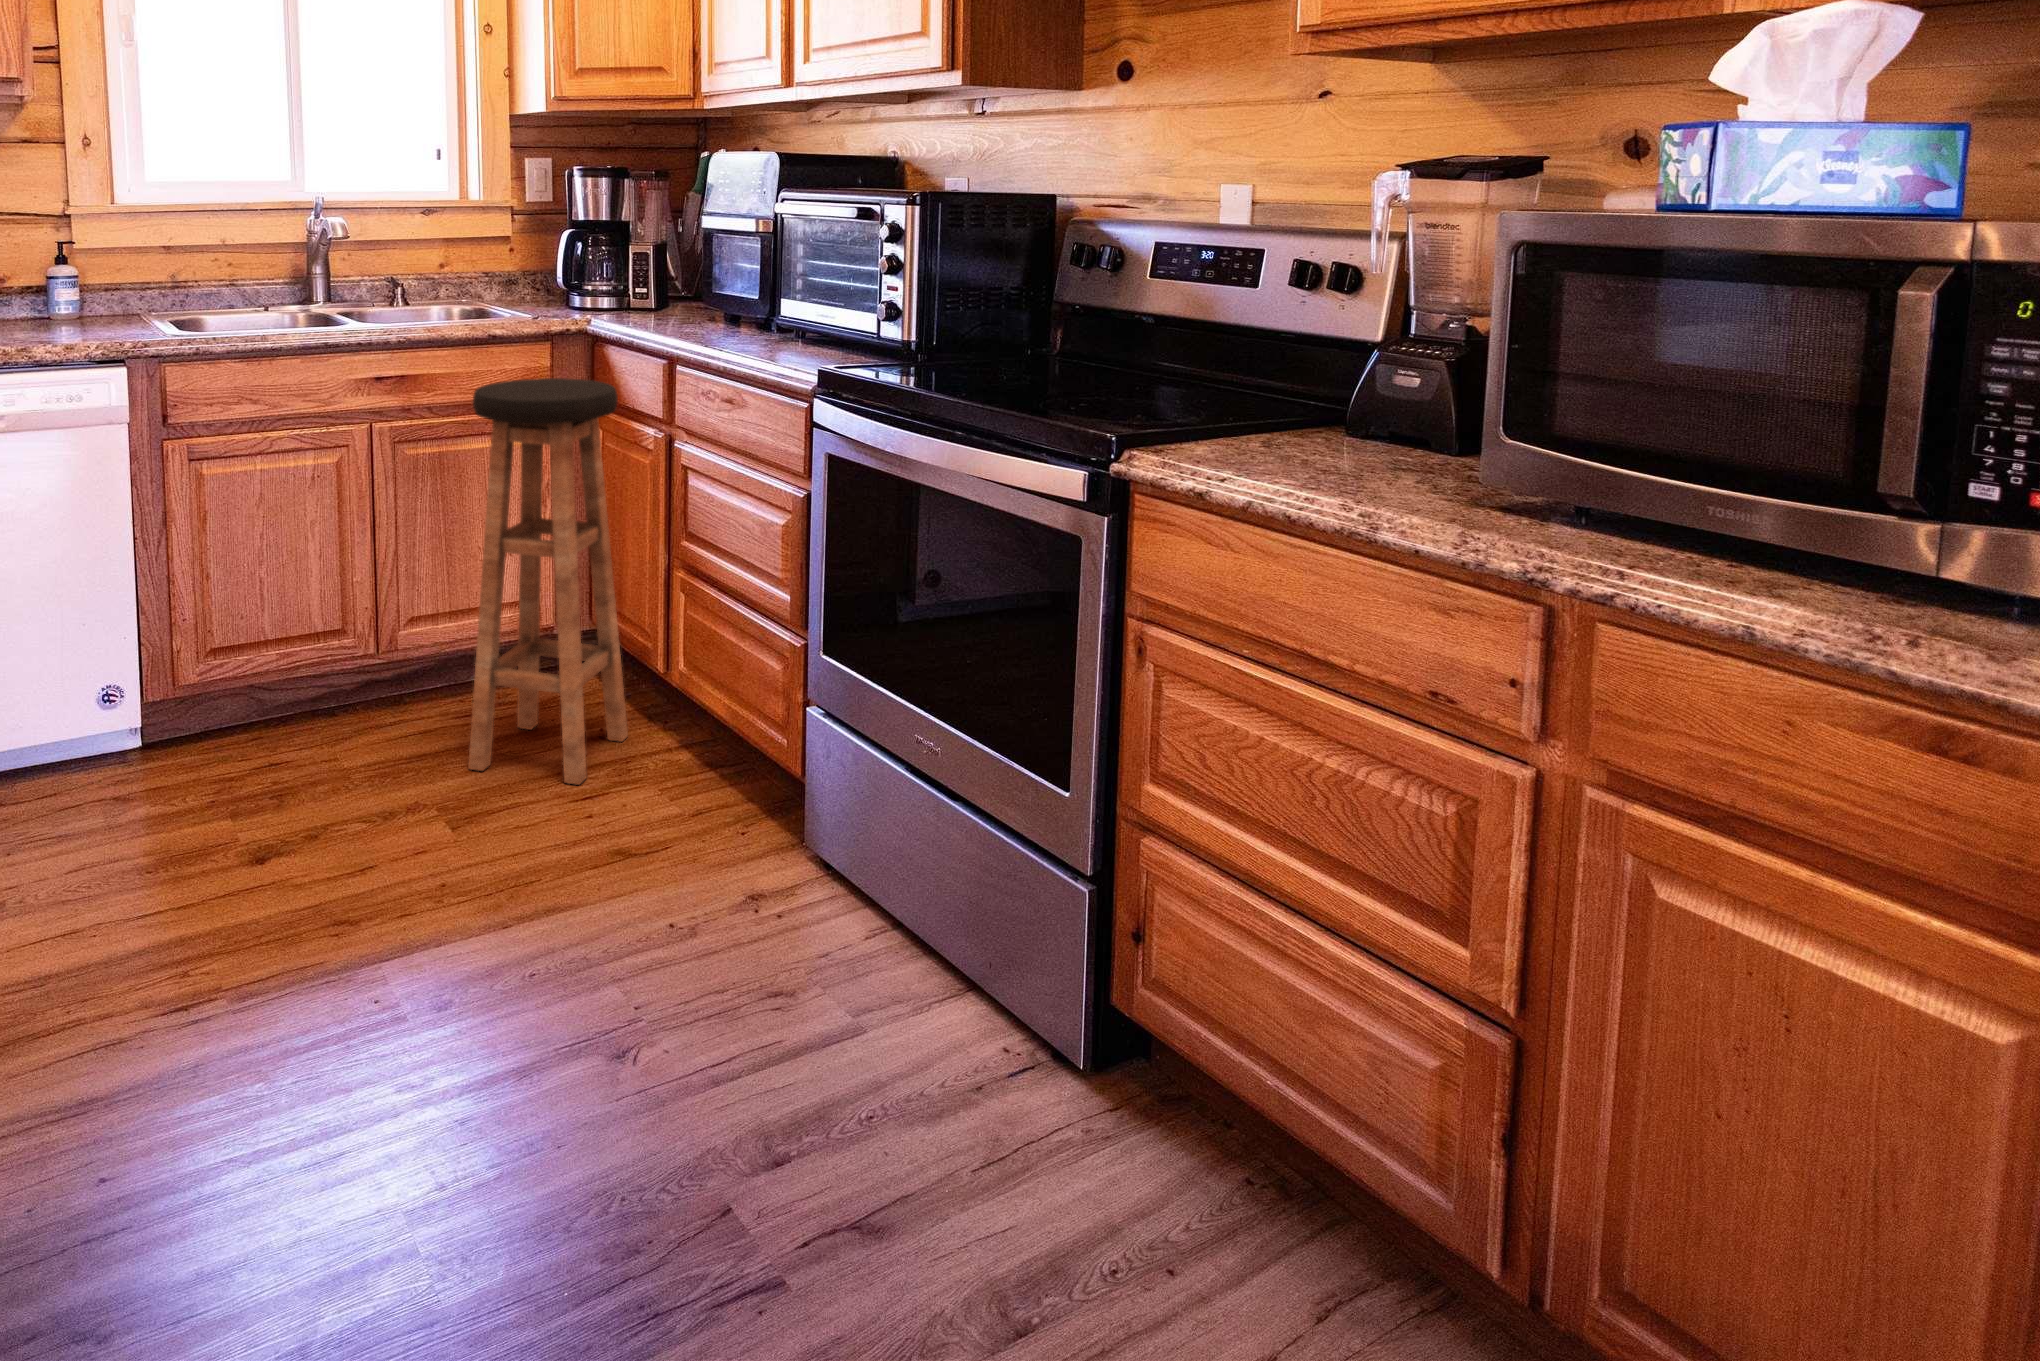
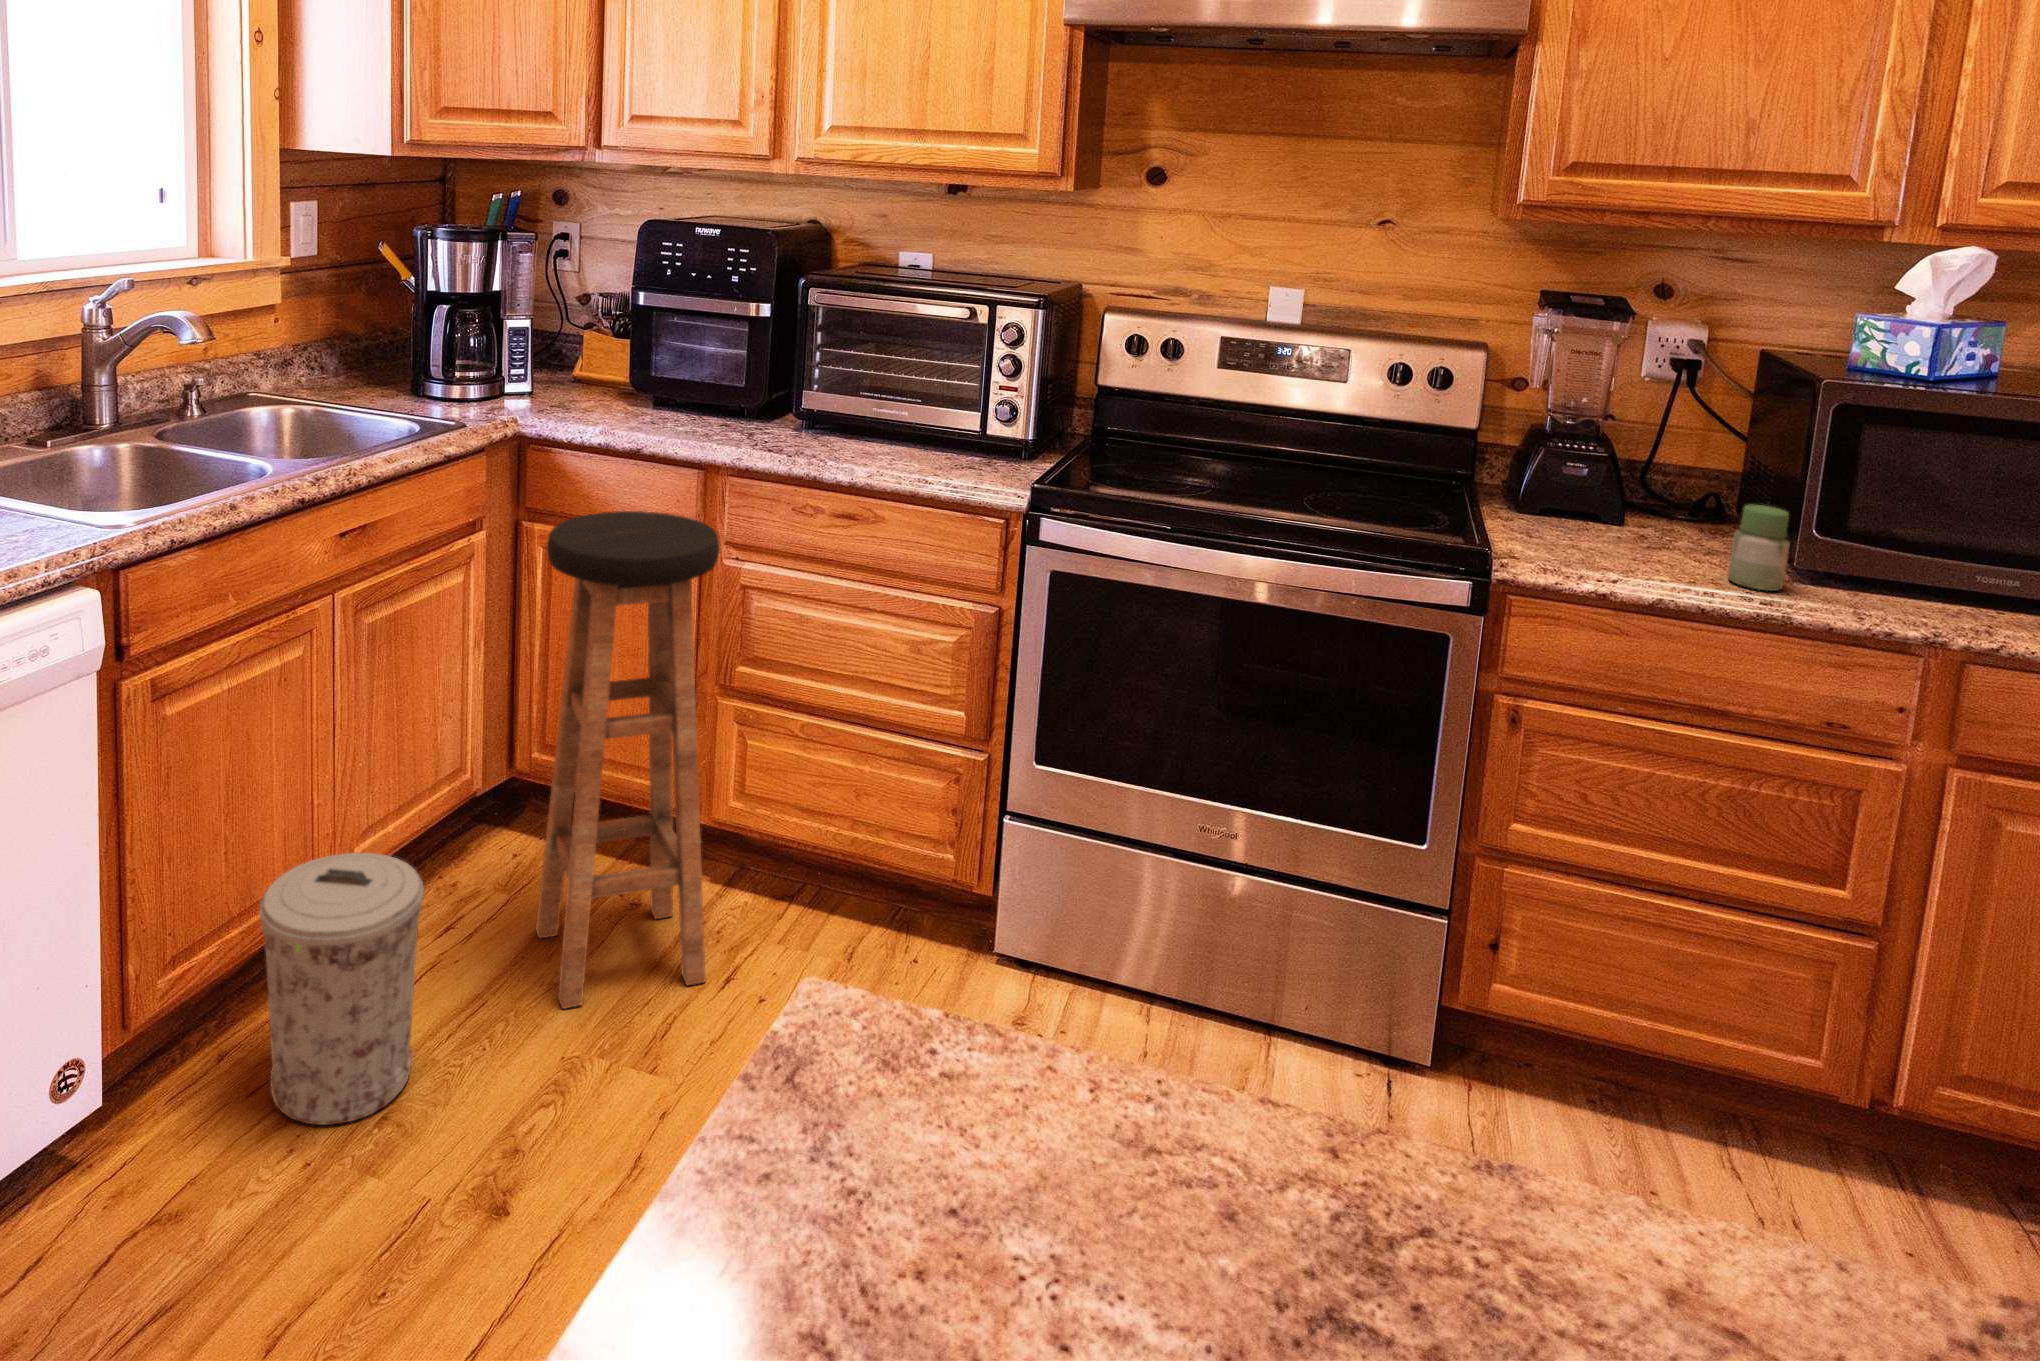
jar: none [1377,390,1452,505] -> present [1728,504,1790,591]
trash can: none [232,600,353,784] -> present [260,853,424,1125]

